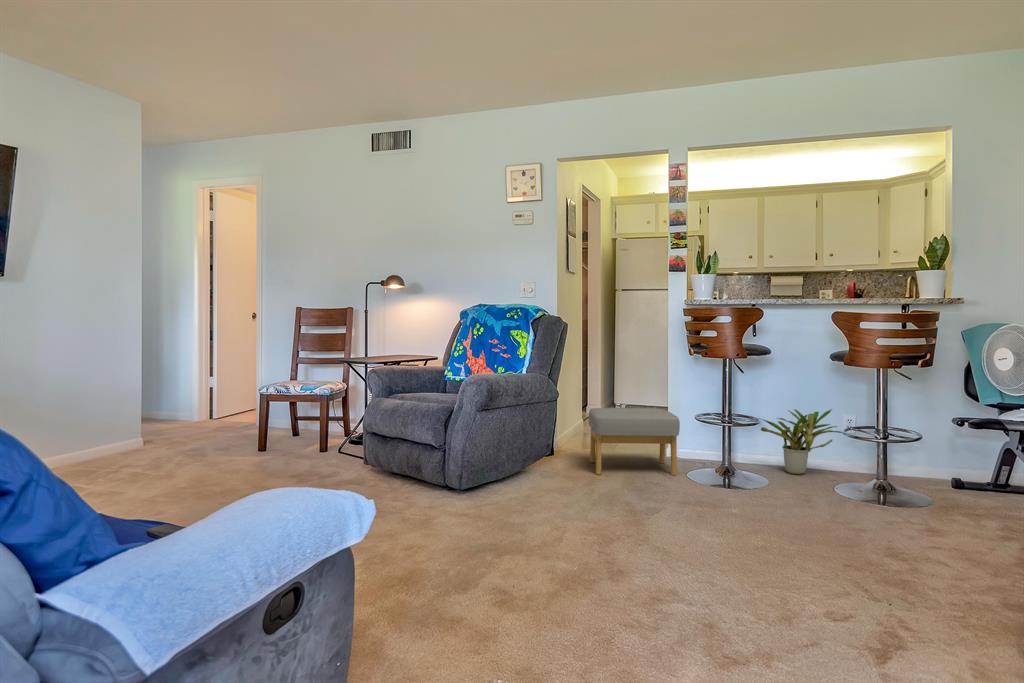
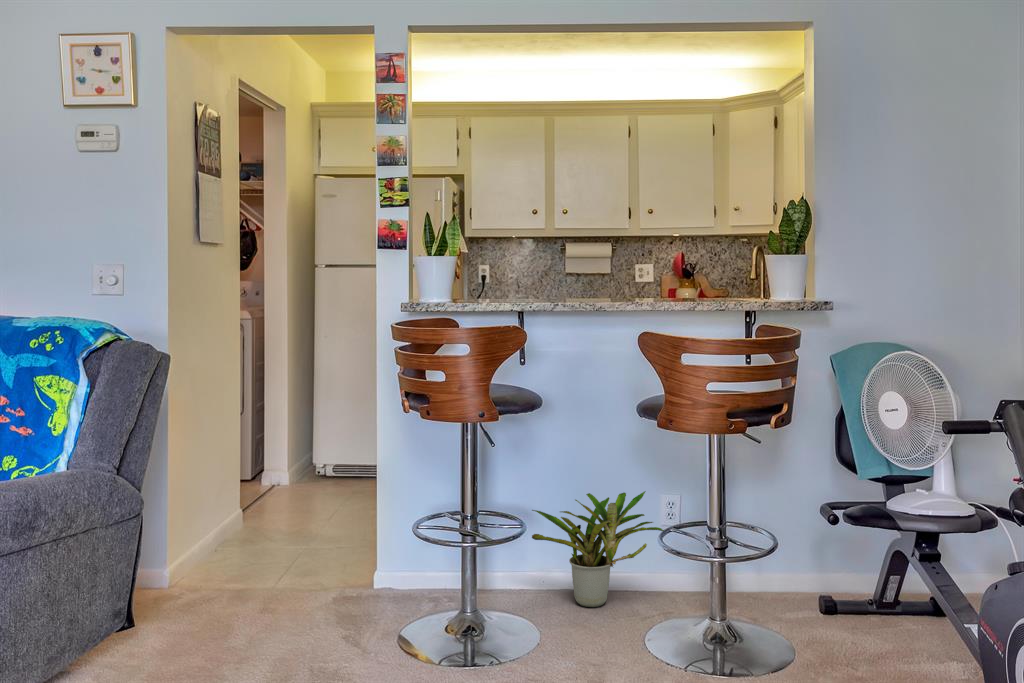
footstool: present [589,408,680,476] -> none [218,507,387,661]

